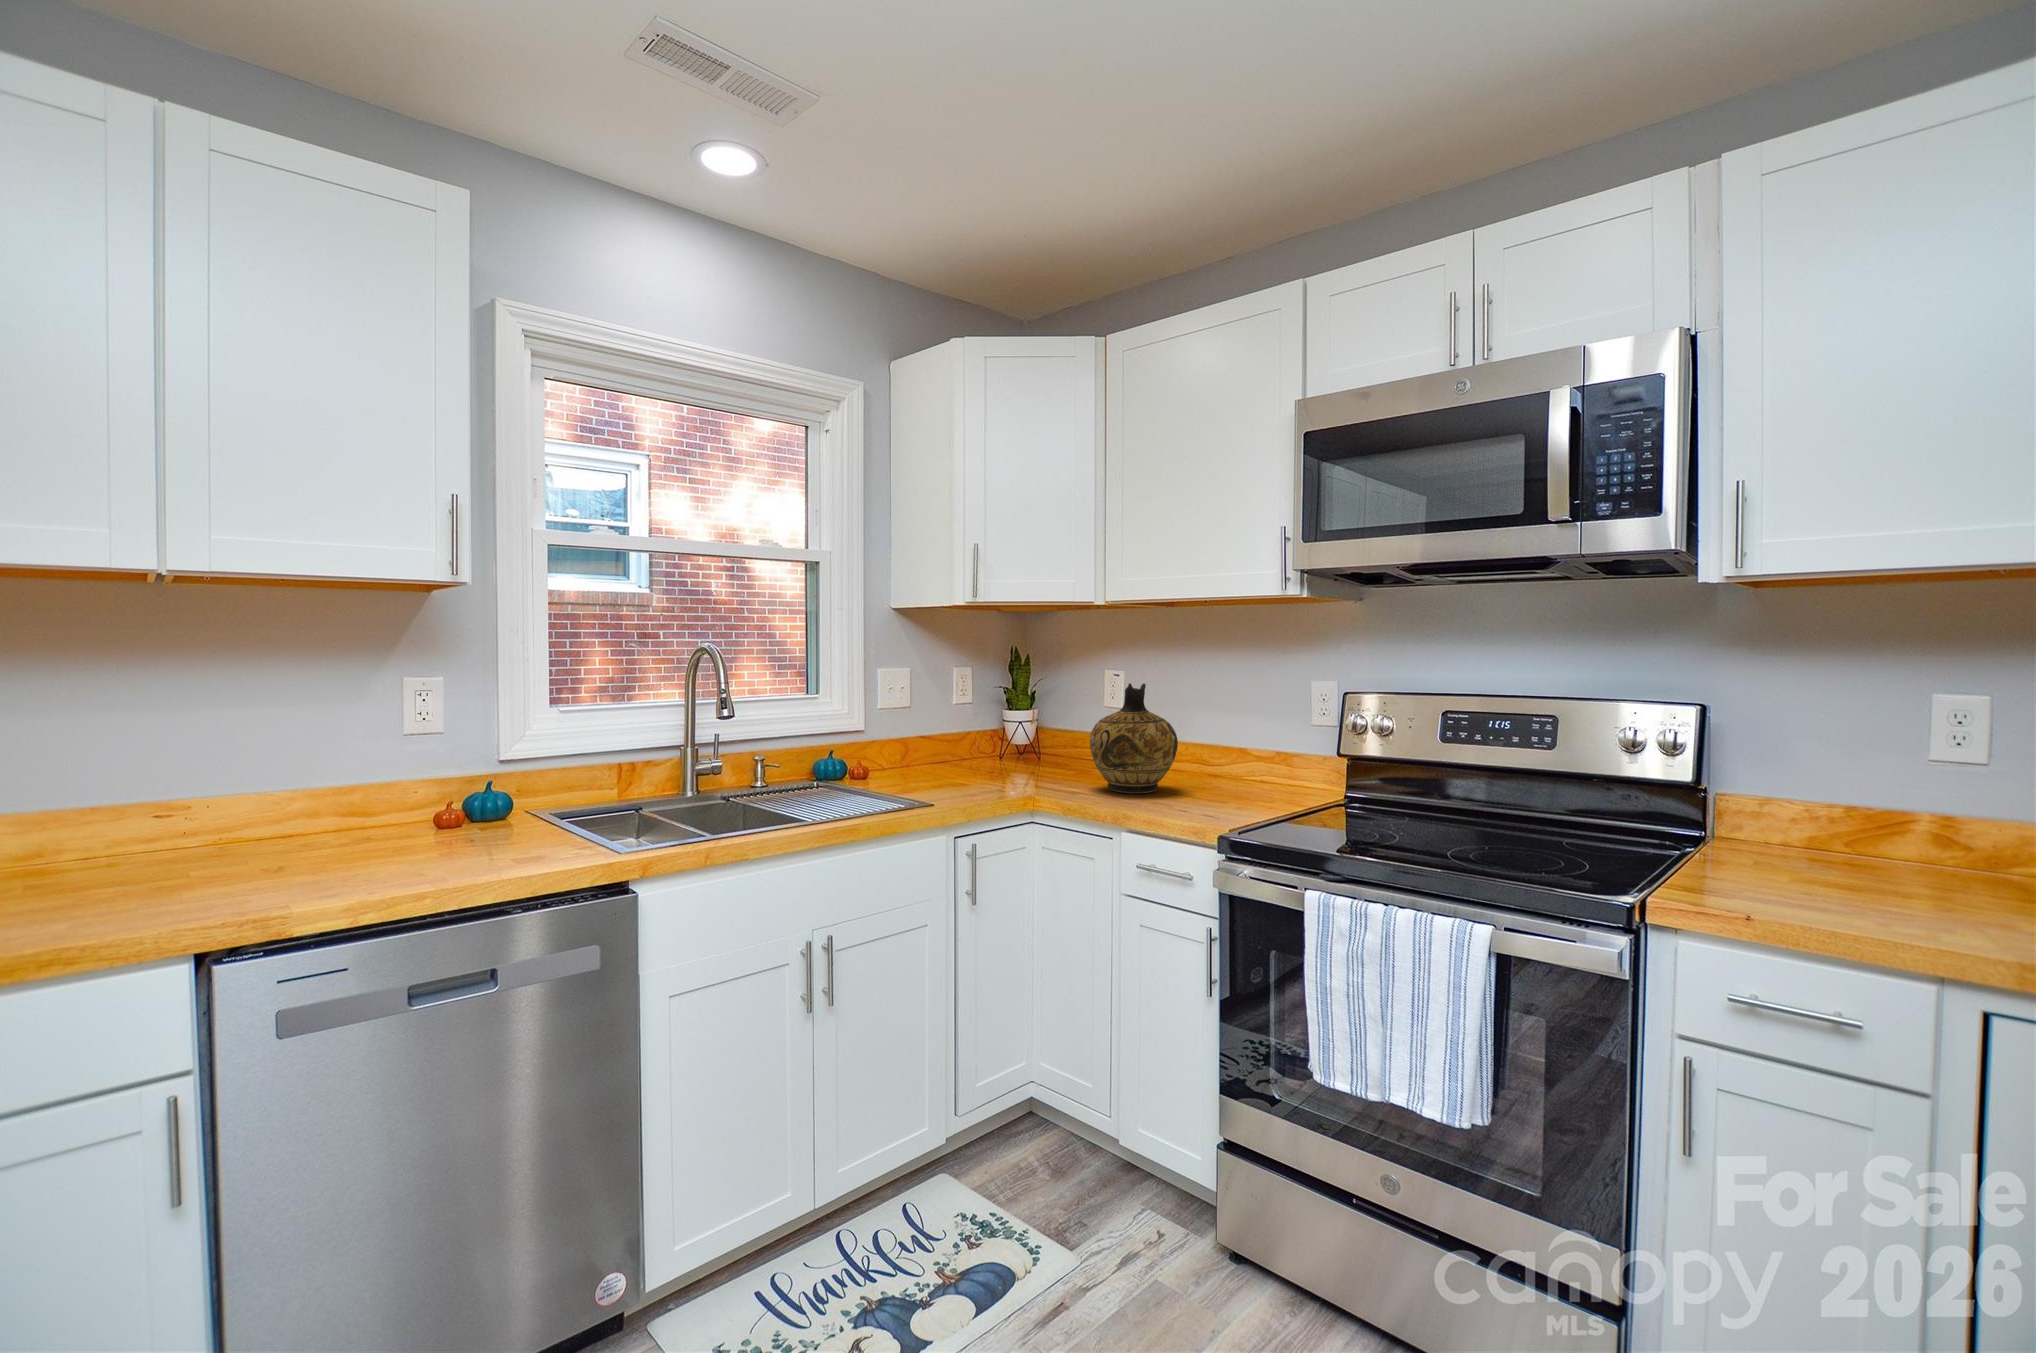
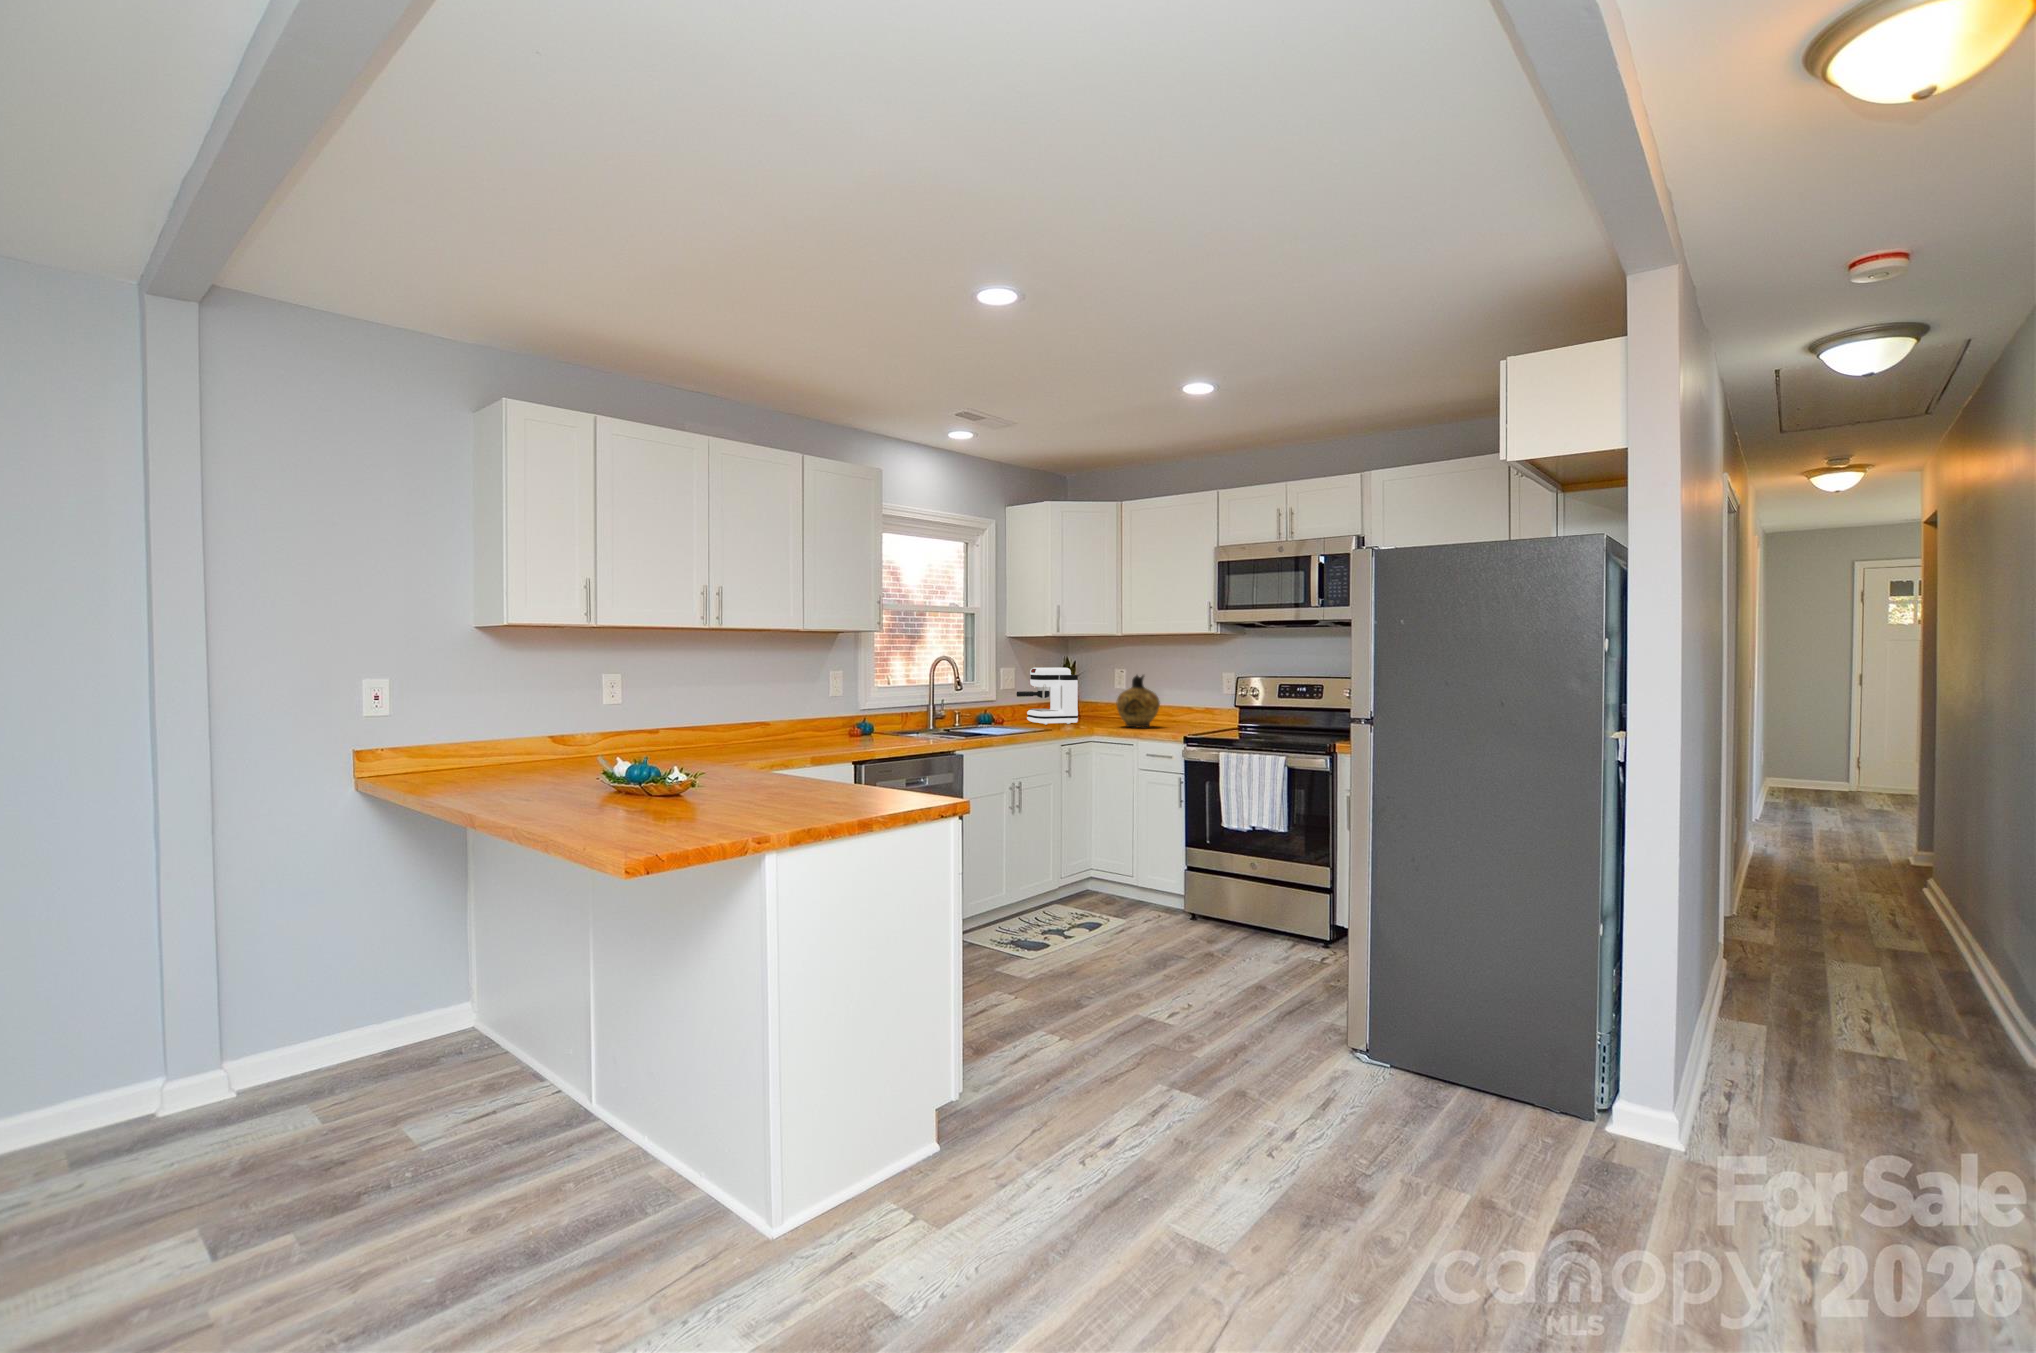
coffee maker: none [910,668,1022,778] -> present [1016,668,1078,725]

